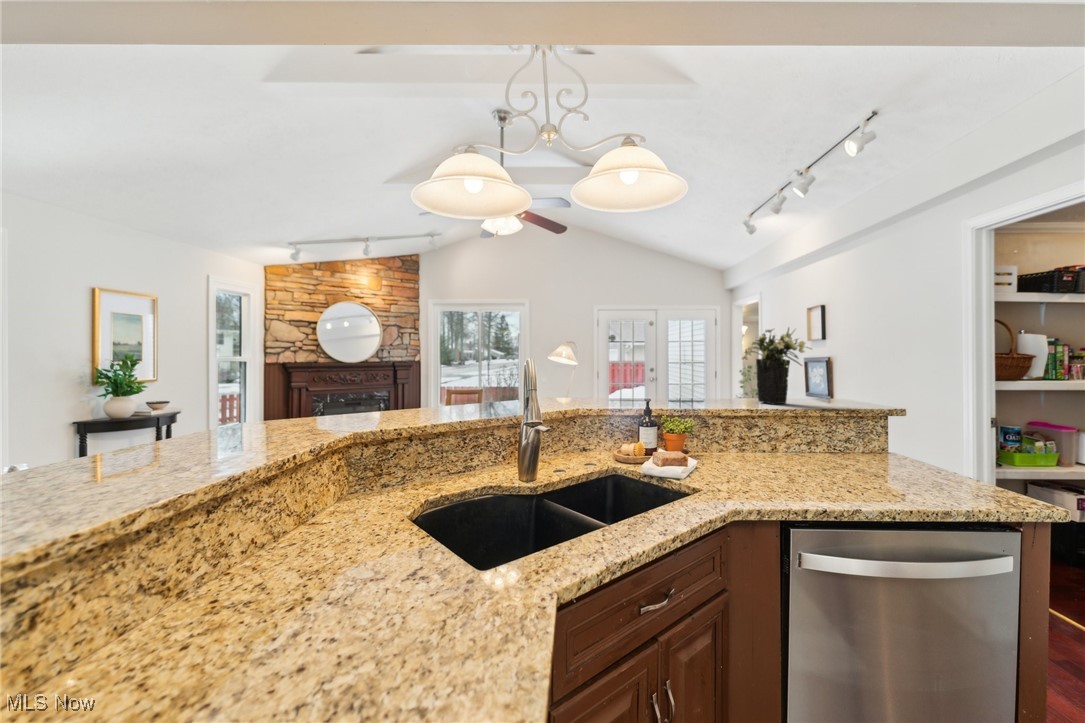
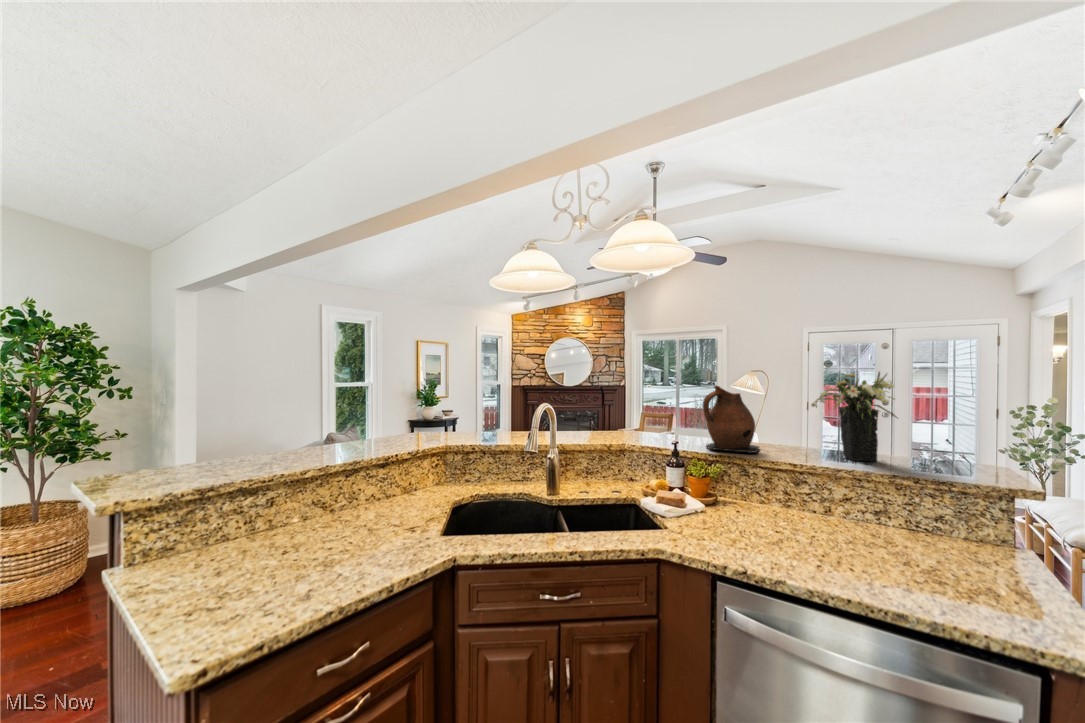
ceramic pitcher: none [645,342,705,406] -> present [703,386,759,453]

